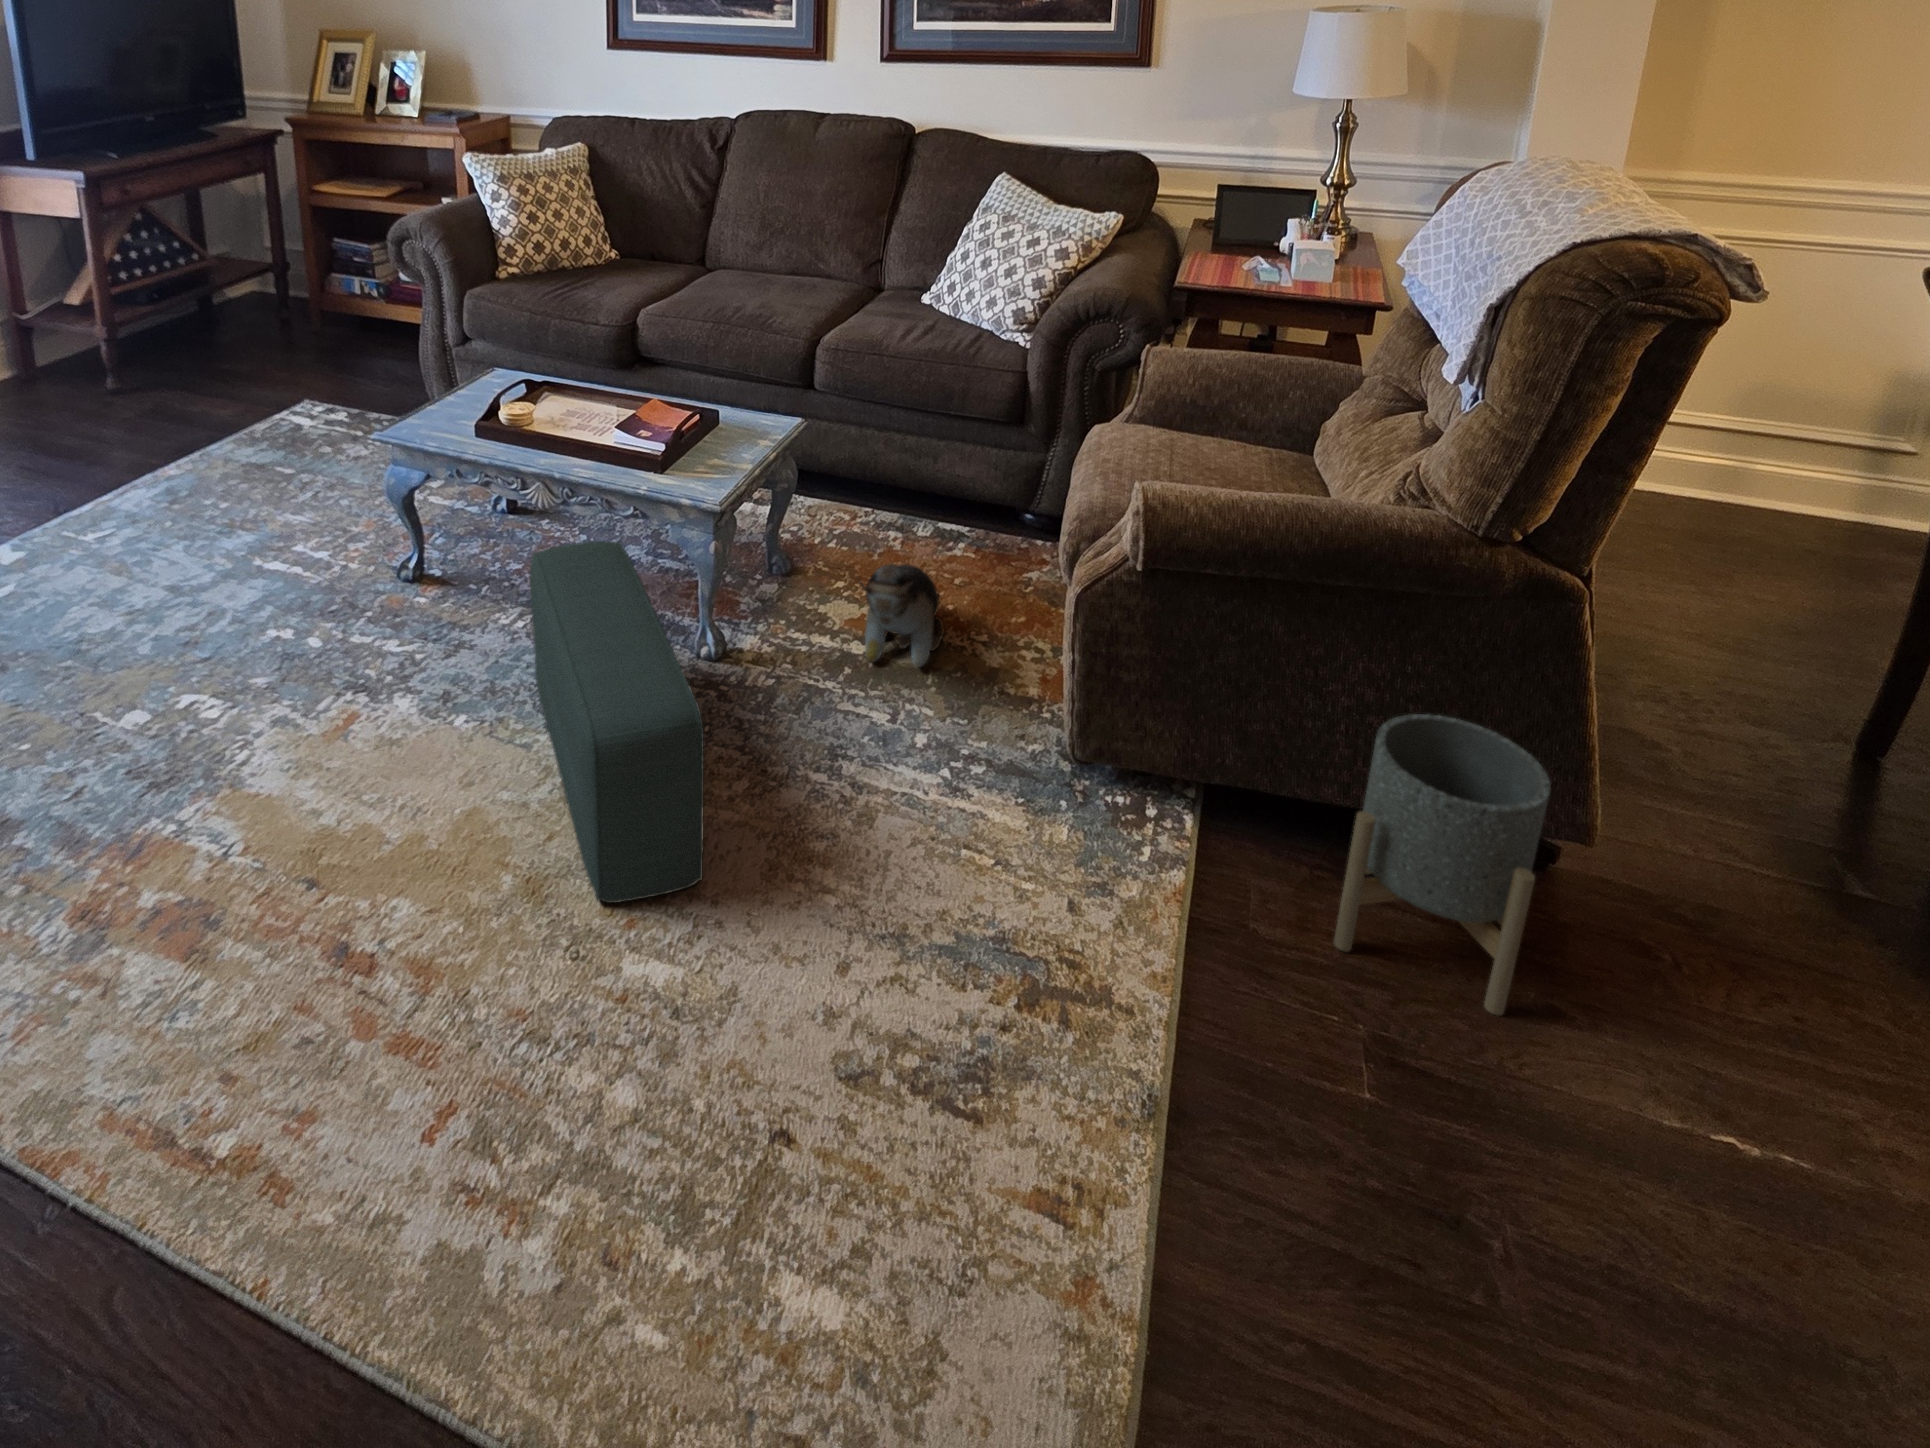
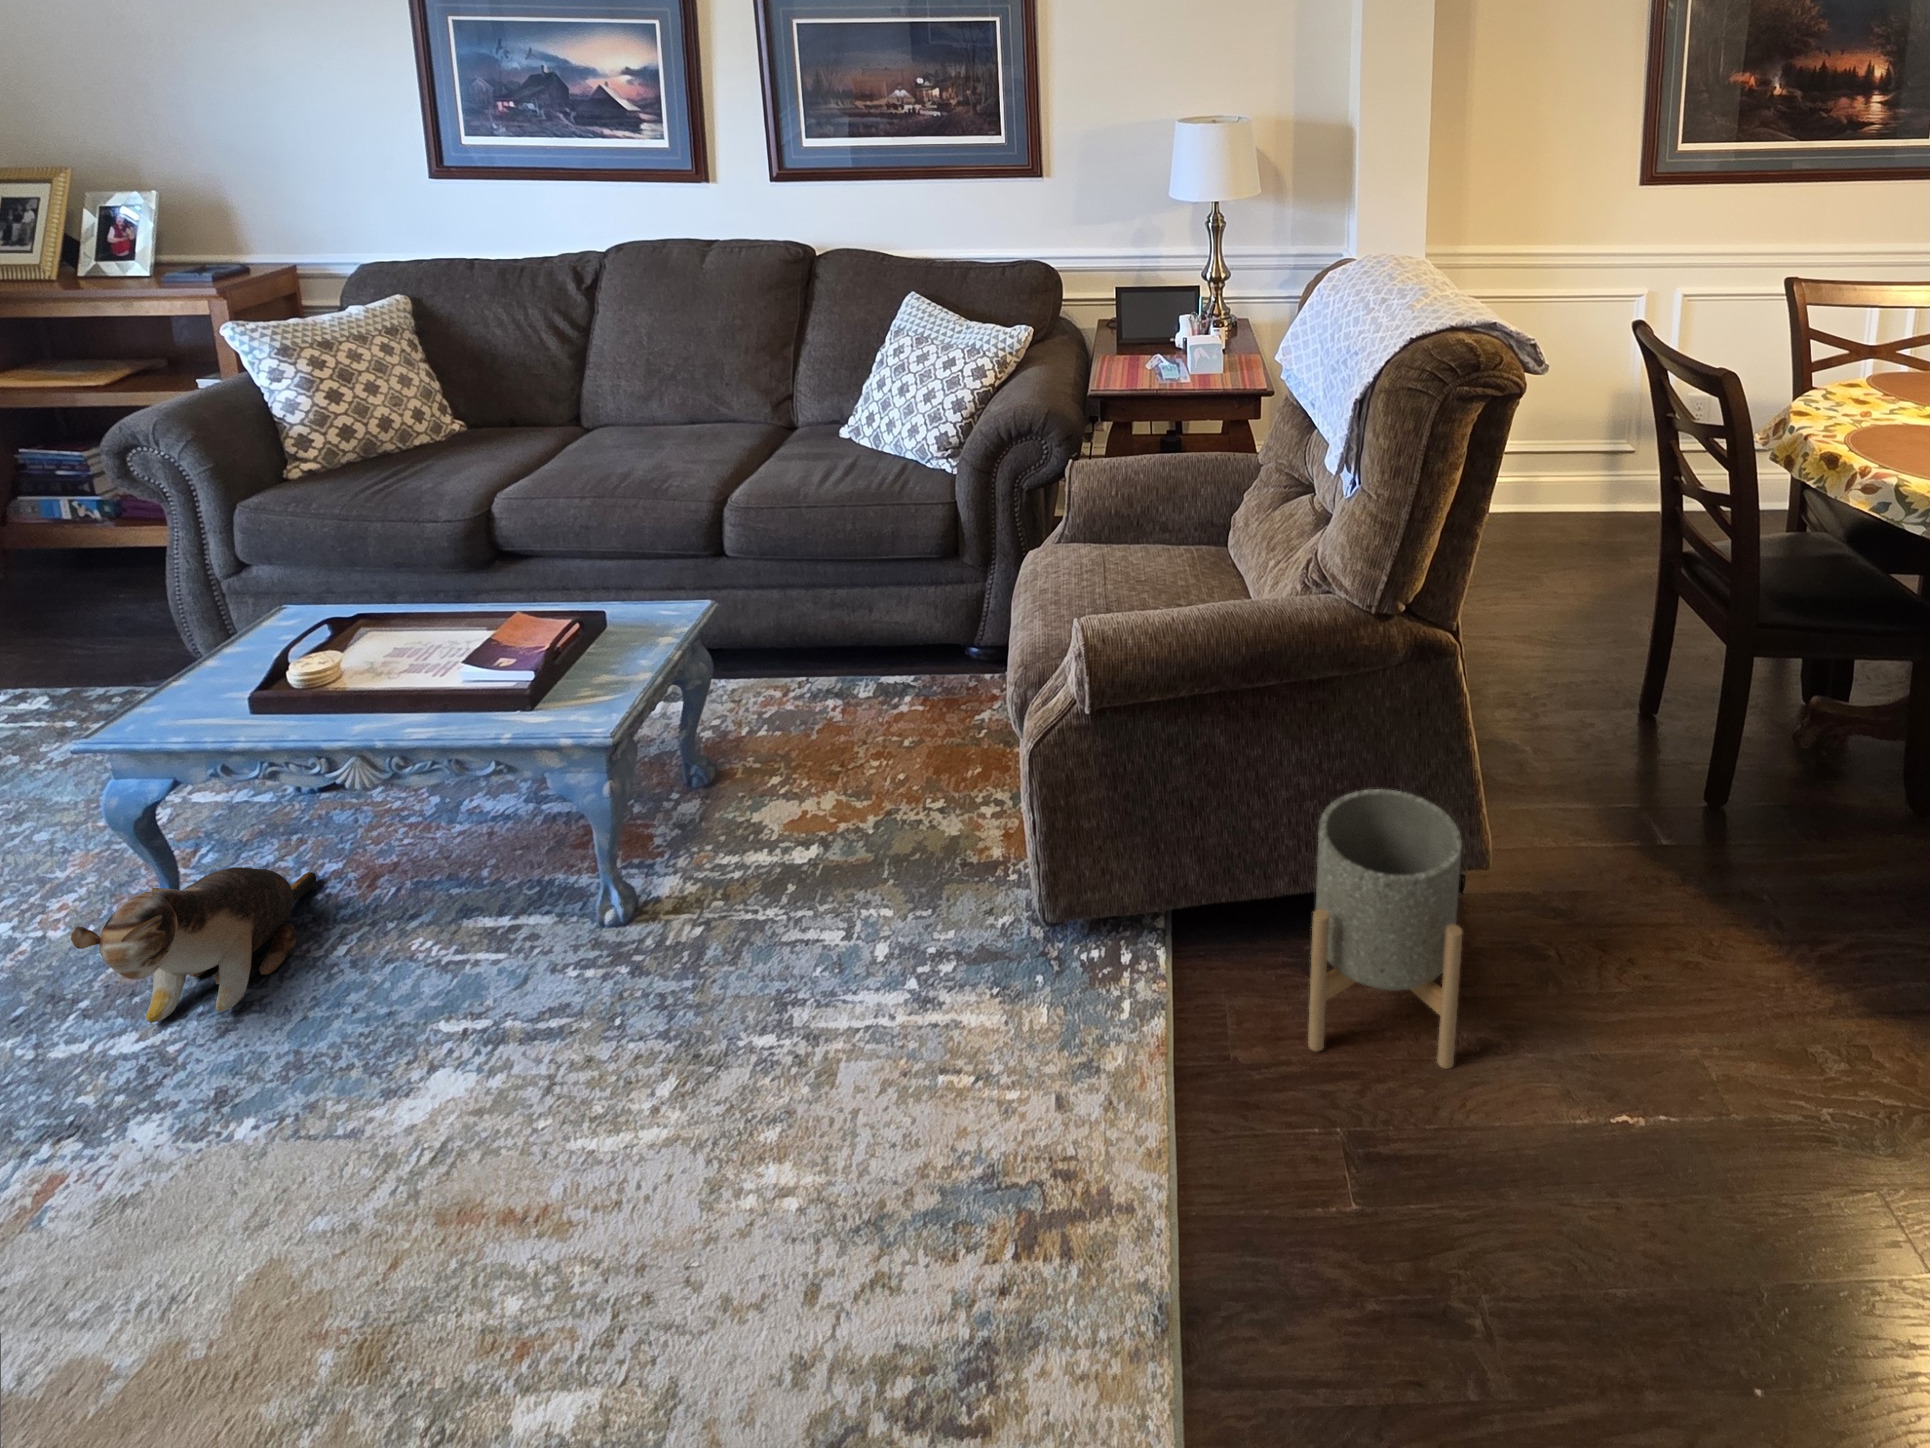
pouf: present [530,541,704,903] -> none [341,814,621,1338]
plush toy: present [856,563,944,667] -> present [71,867,316,1023]

